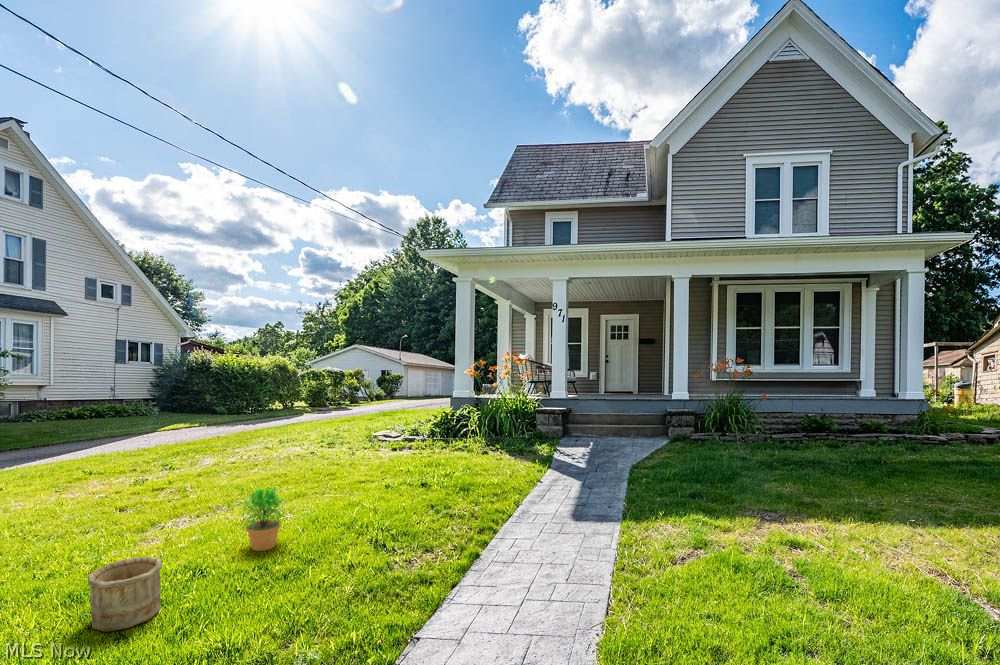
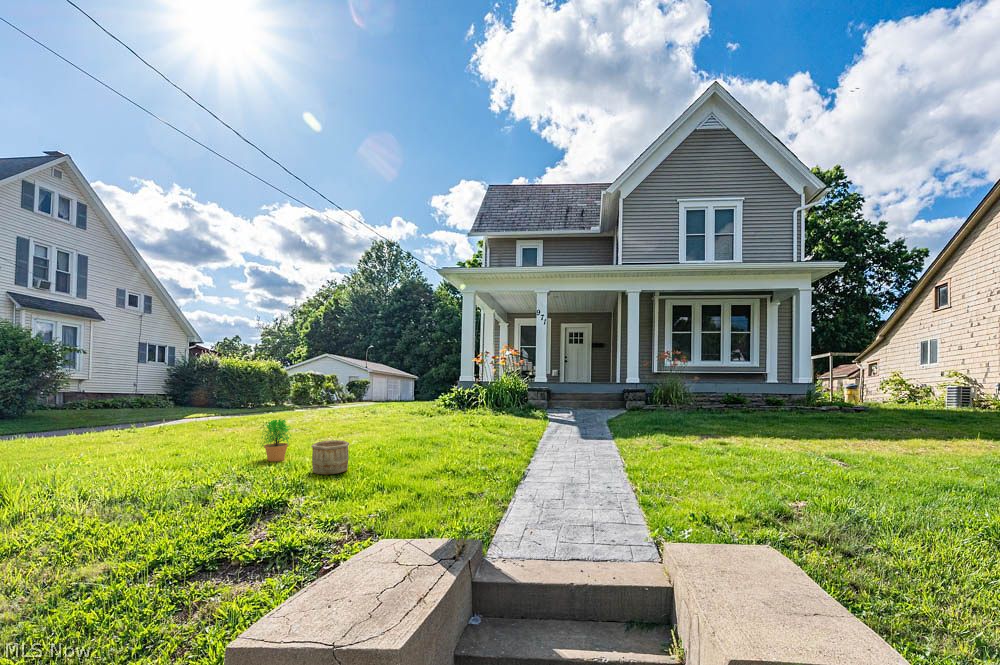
potted plant: present [242,488,284,551] -> present [262,419,291,461]

